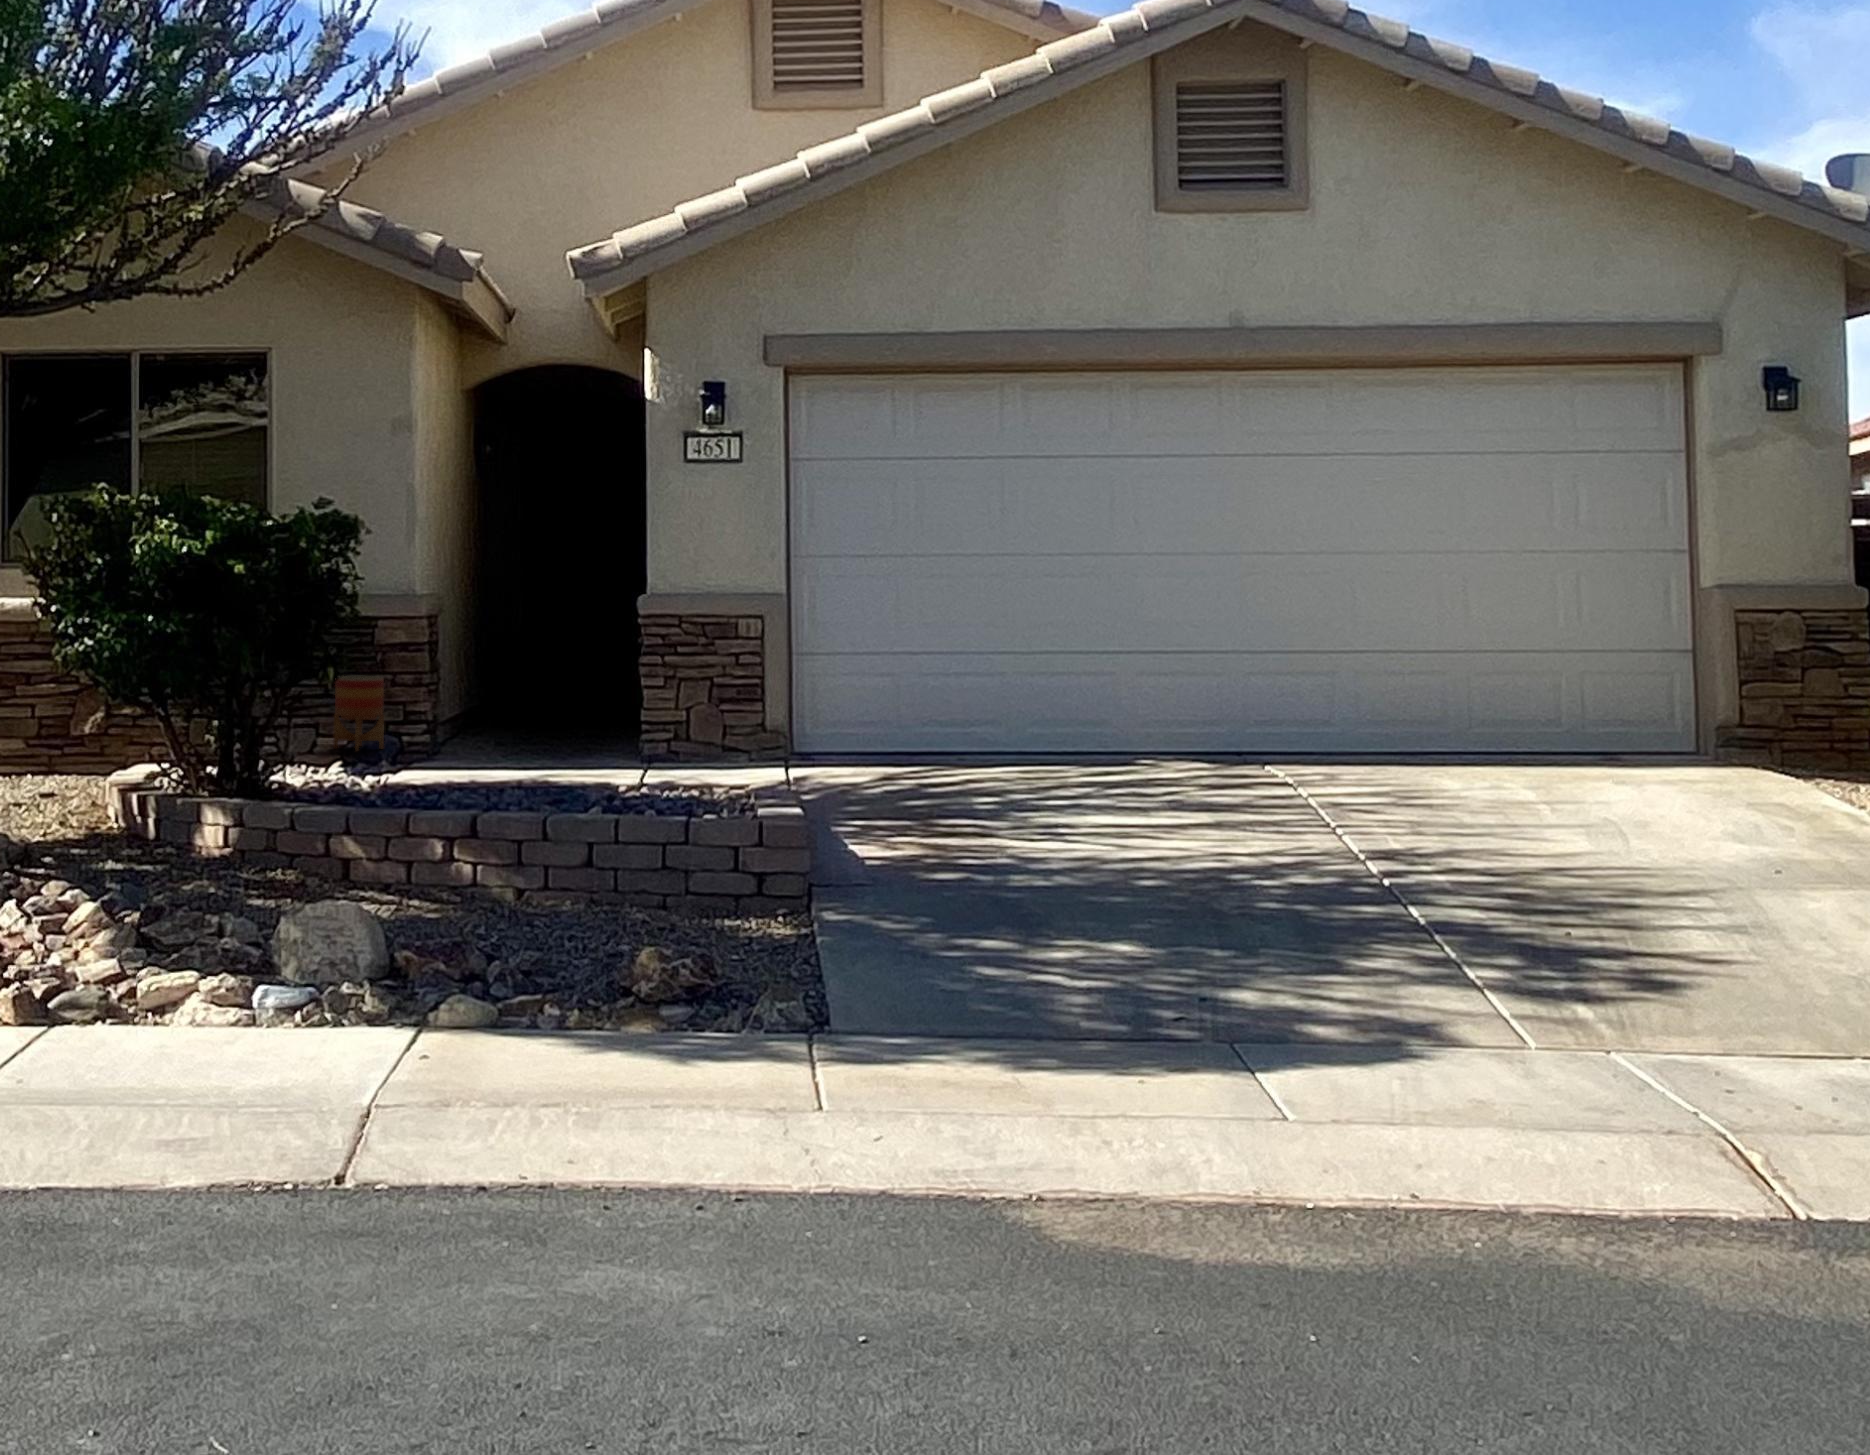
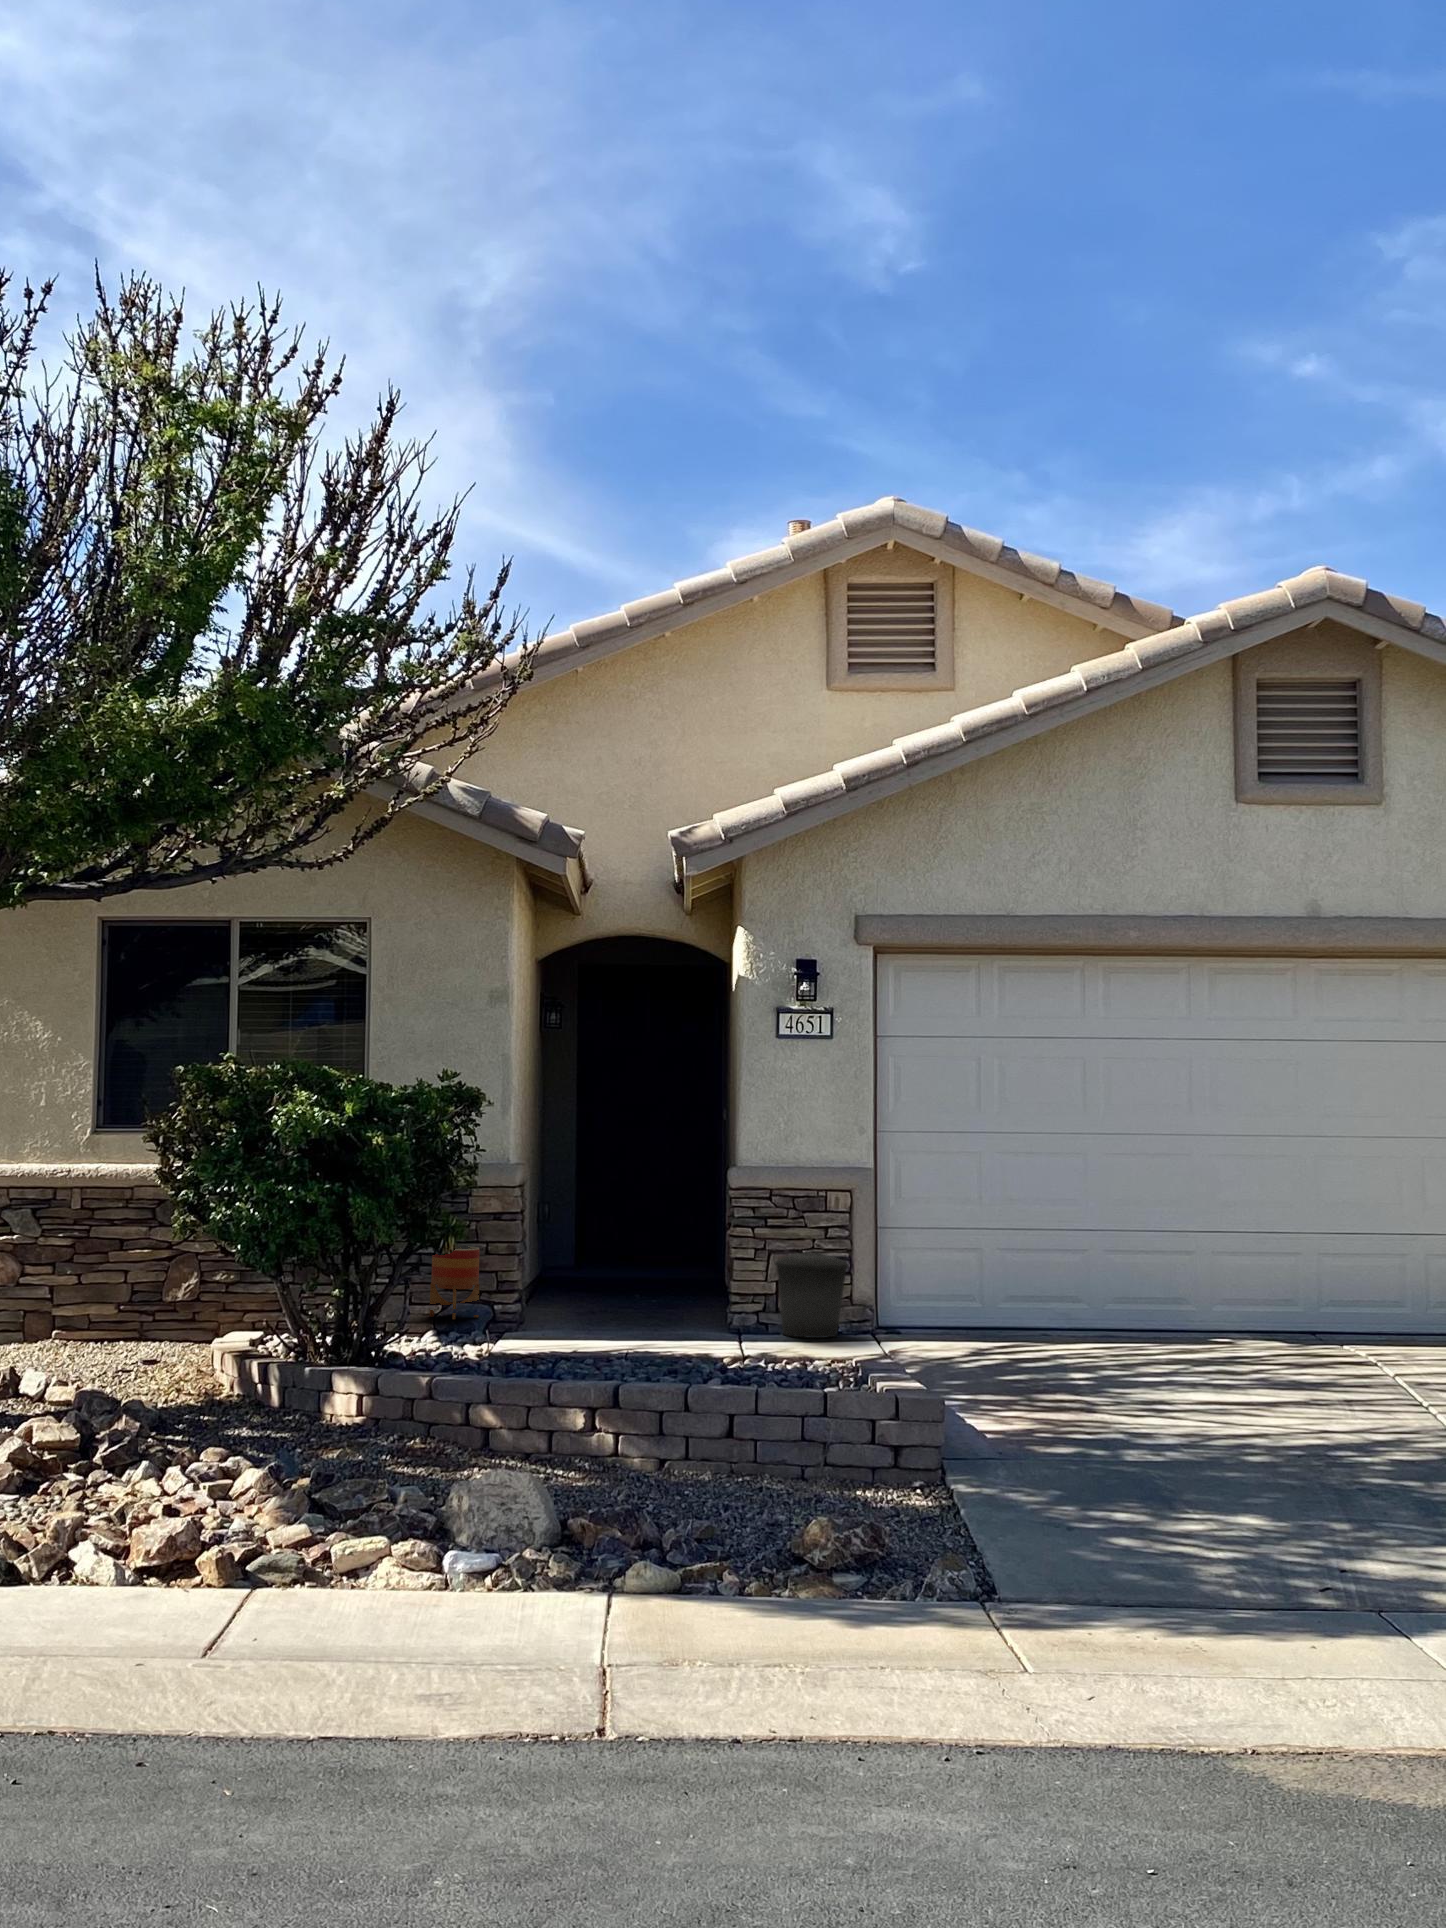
trash can: none [682,676,758,766] -> present [775,1250,848,1338]

